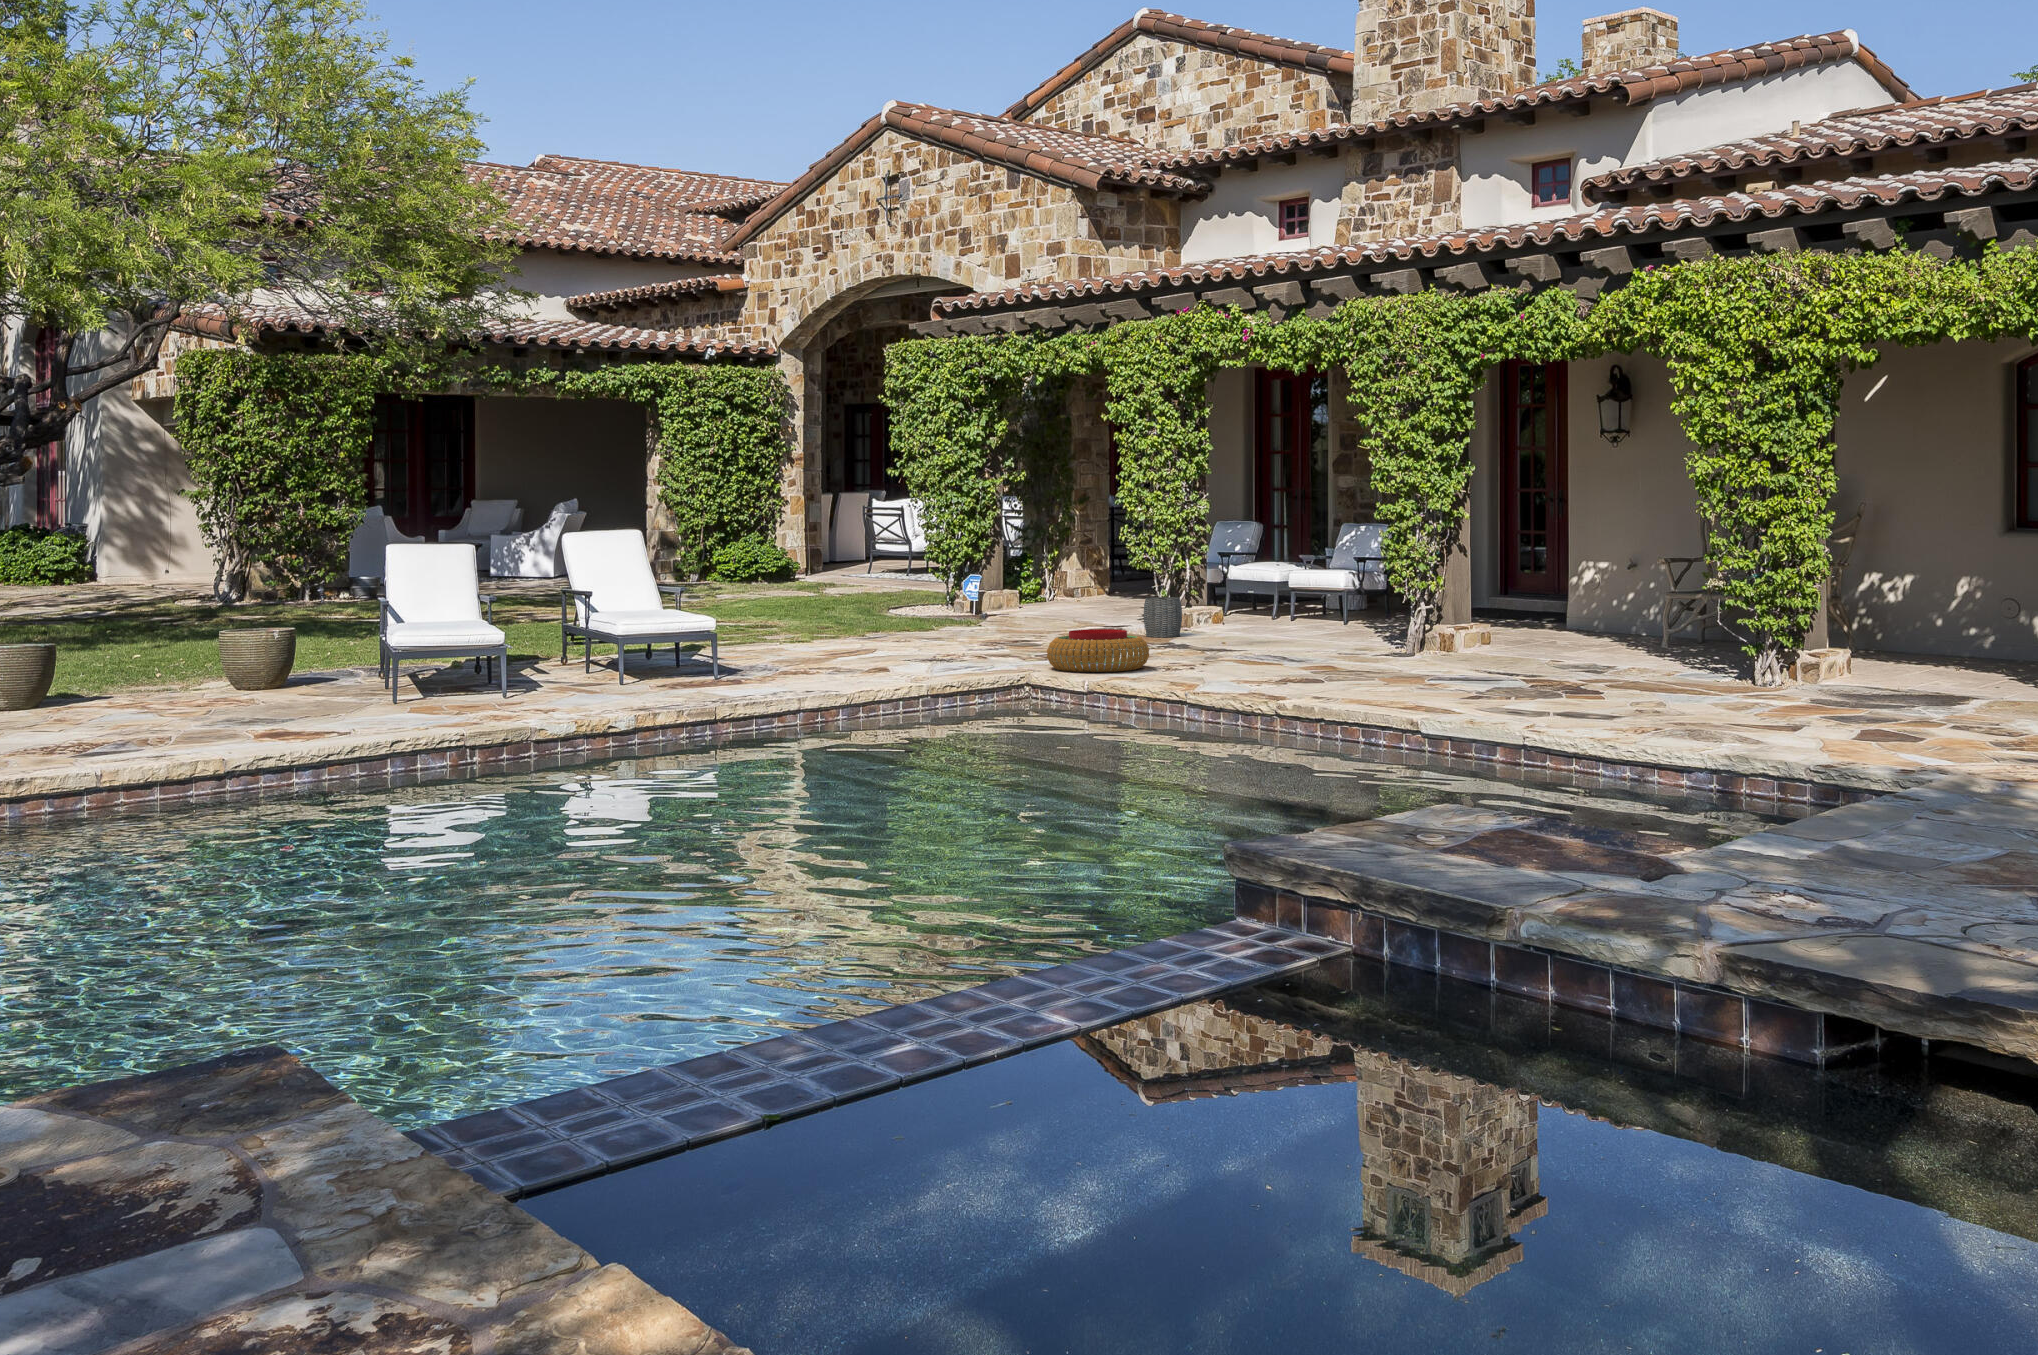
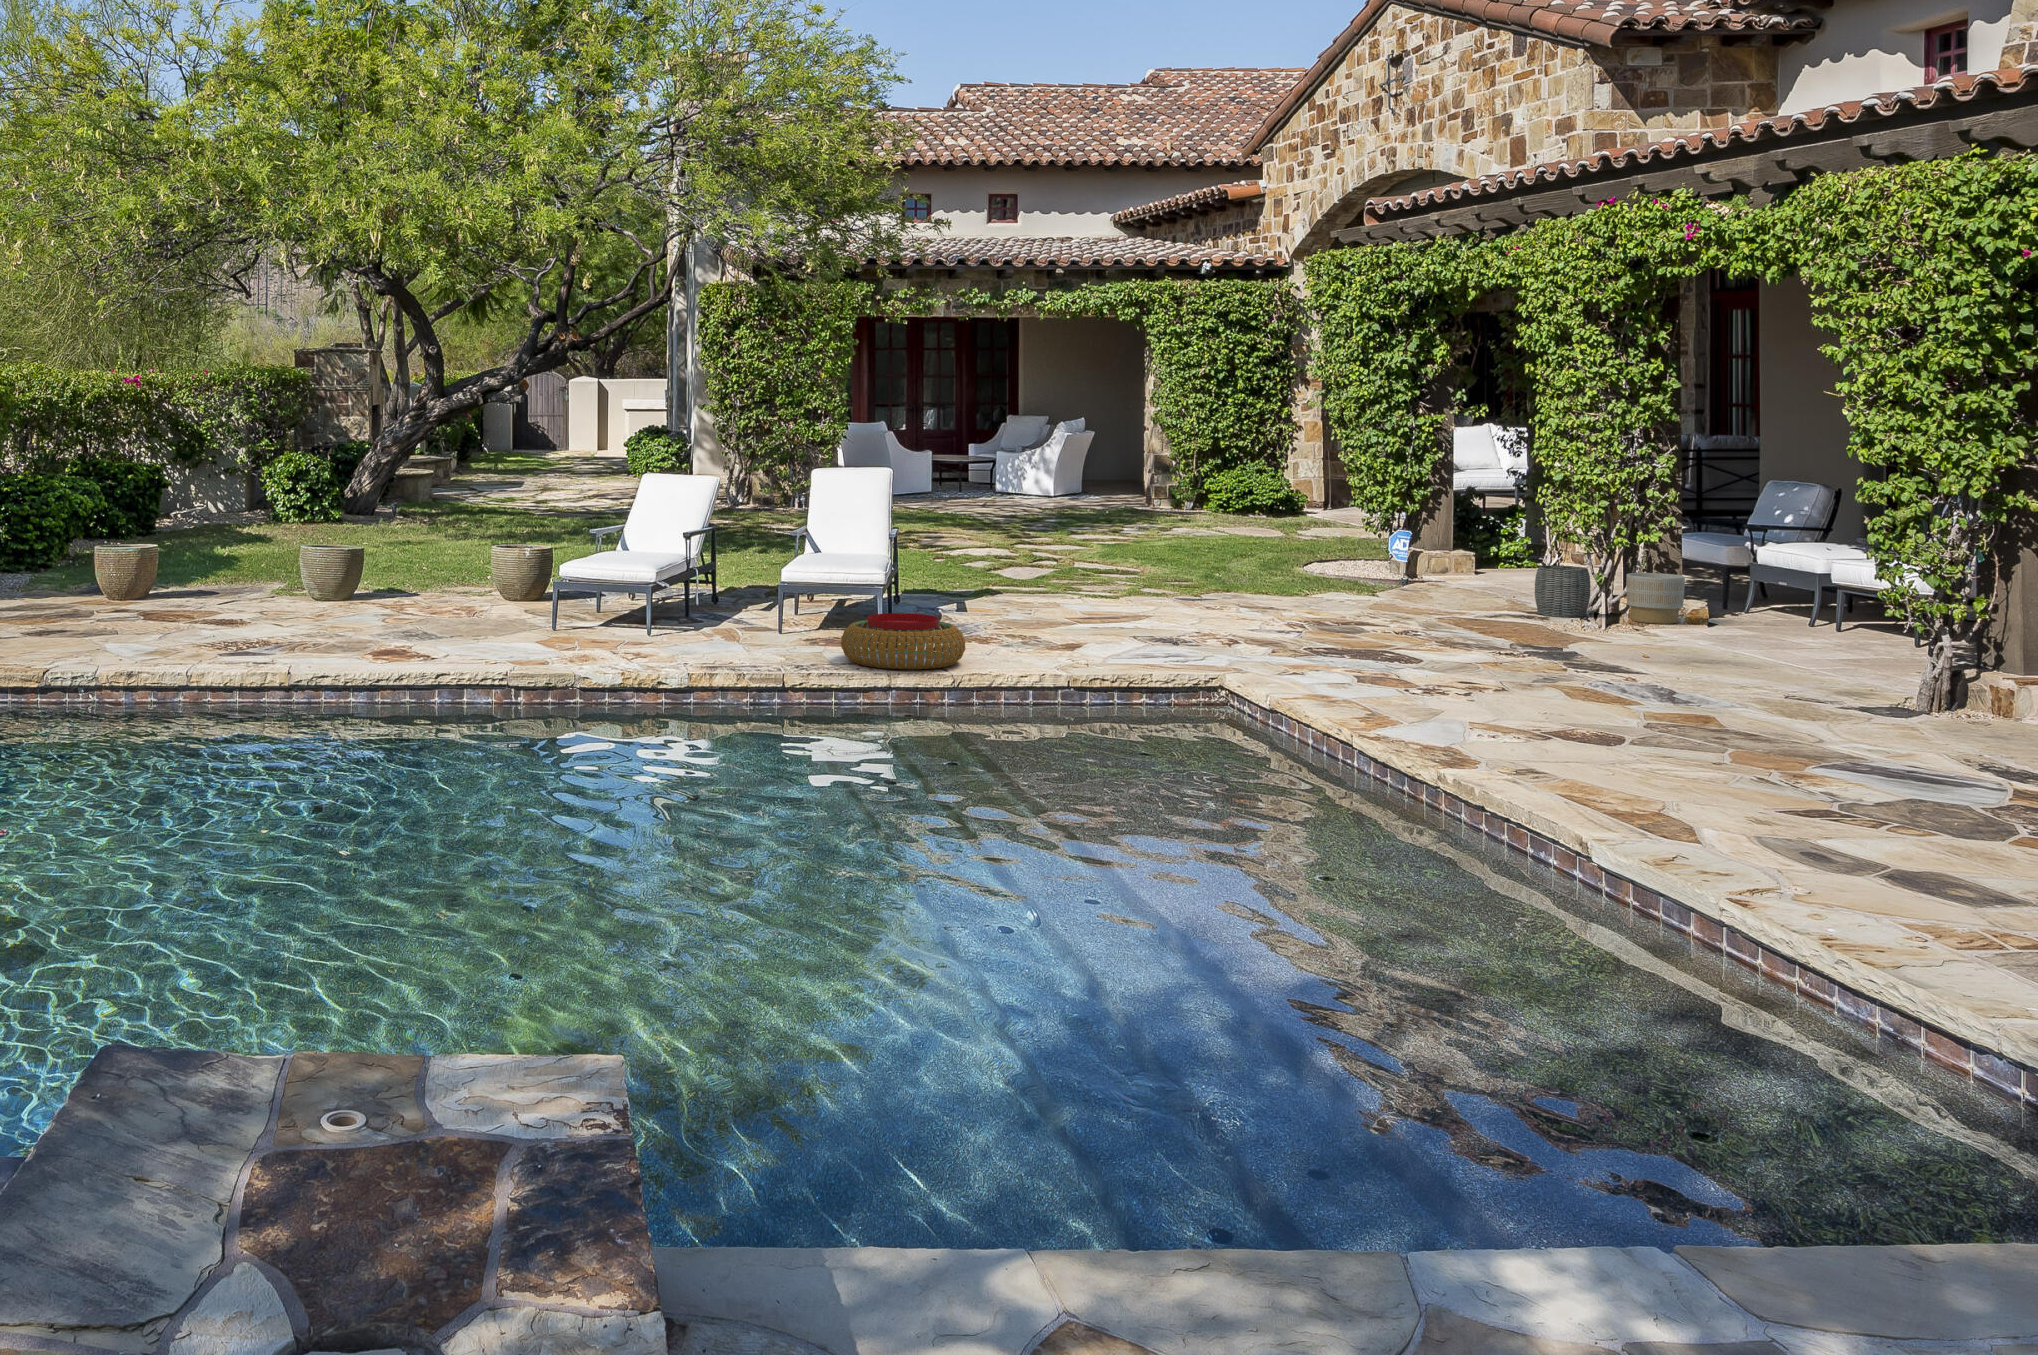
planter: none [1206,599,1243,637] -> present [1626,573,1685,624]
pouf: present [1047,629,1149,672] -> present [841,613,966,669]

